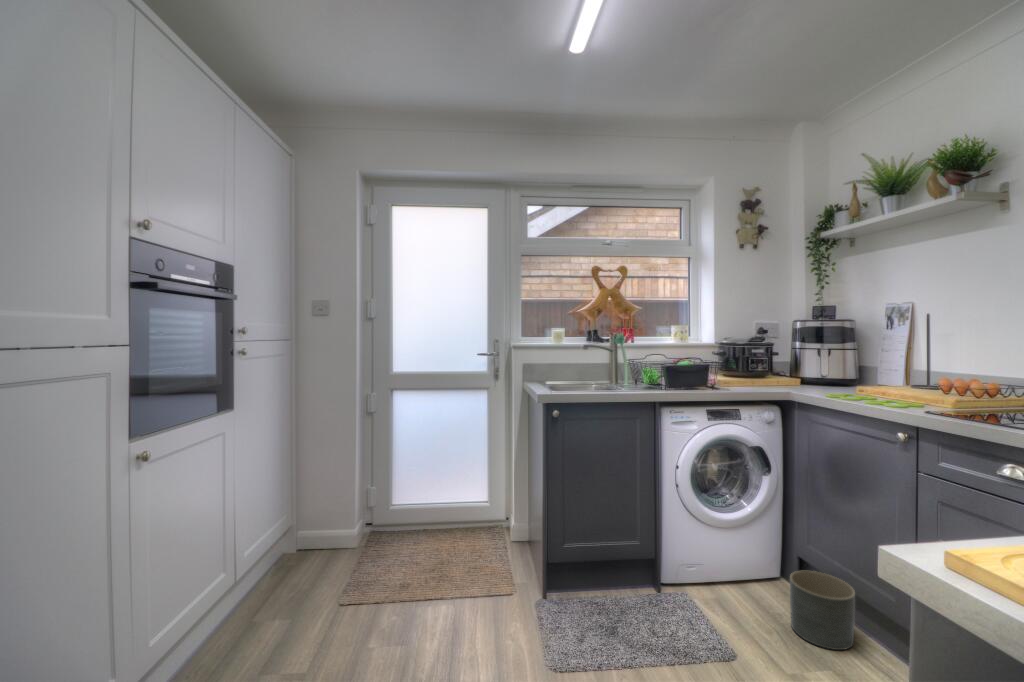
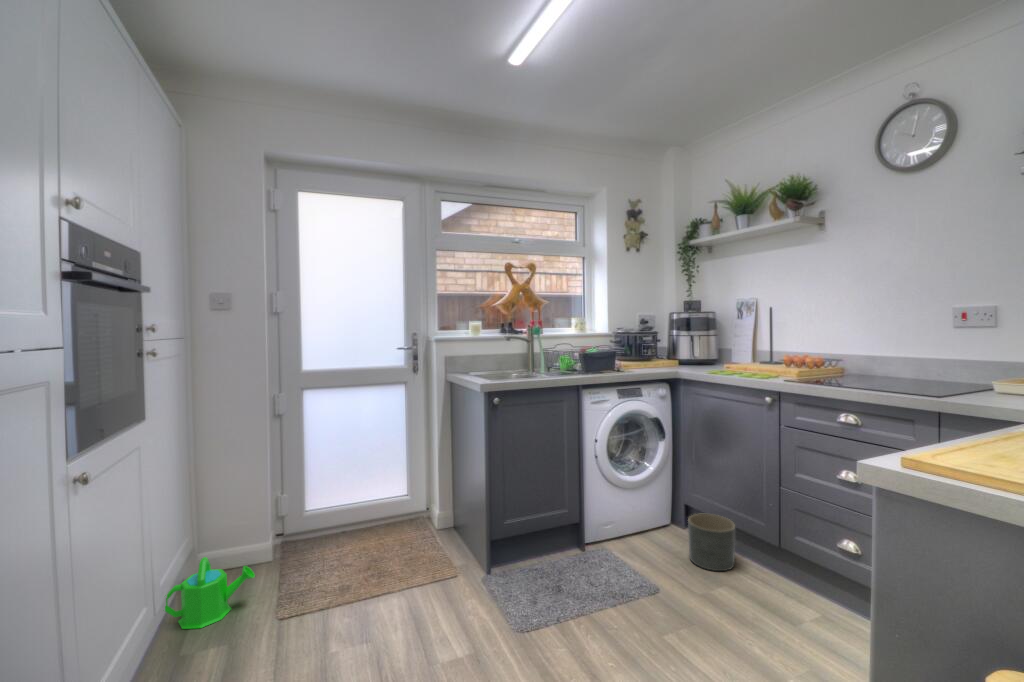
watering can: none [255,536,330,599] -> present [165,557,255,629]

